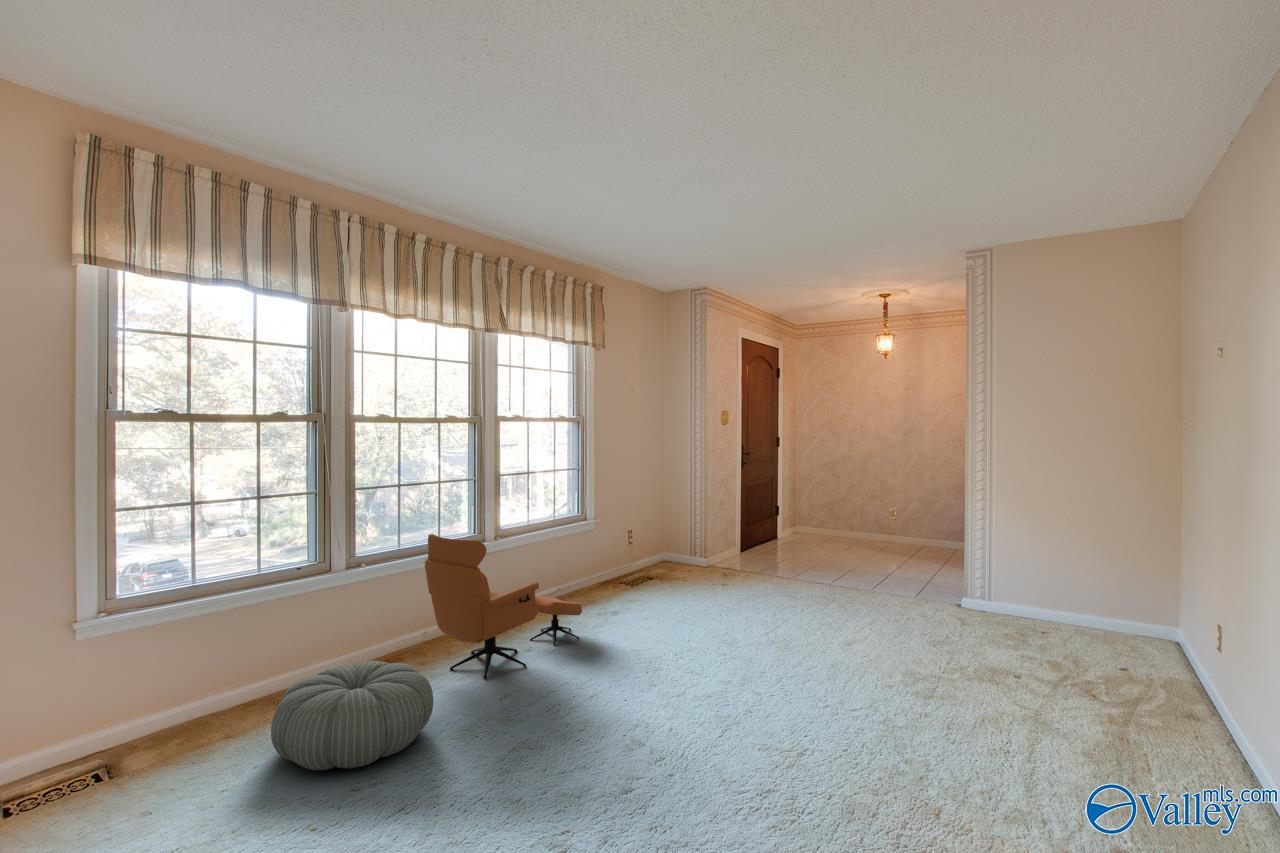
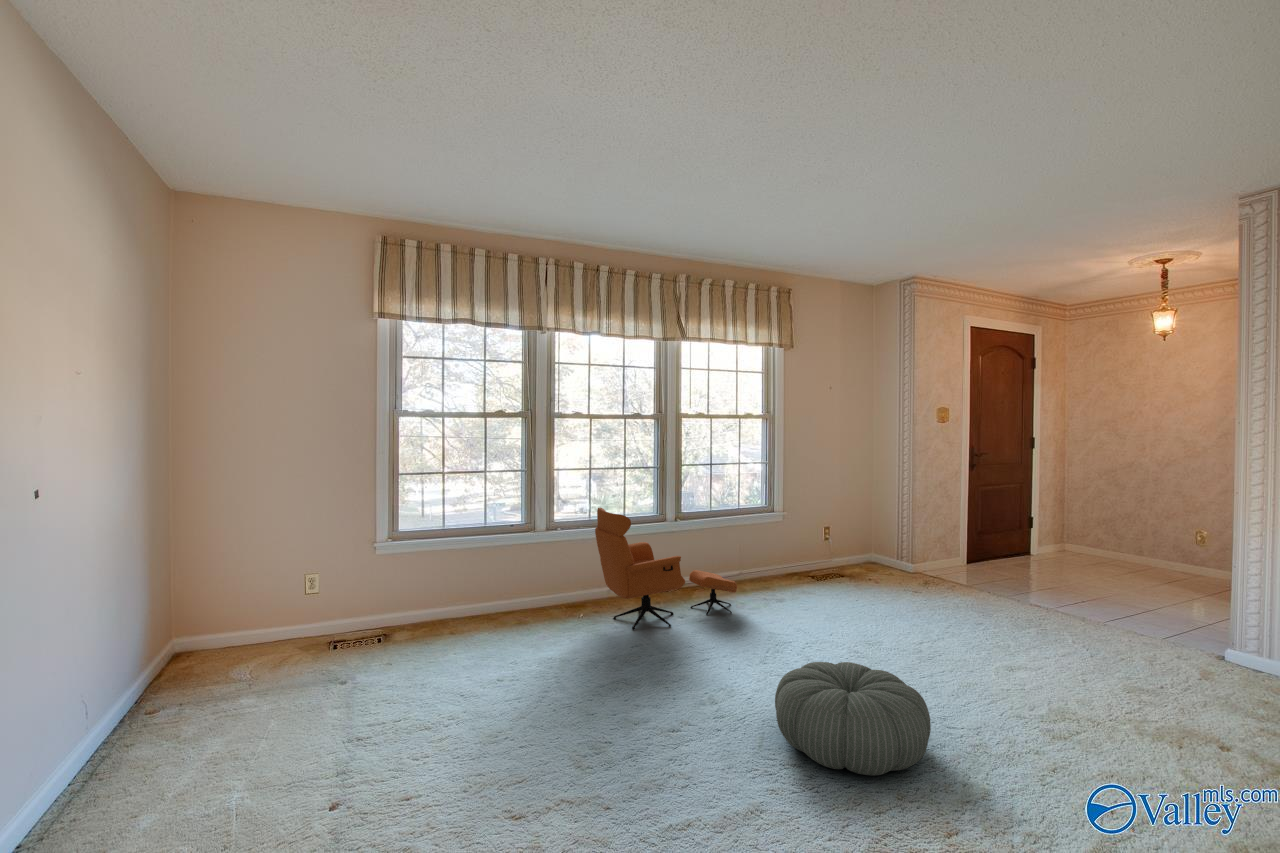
pouf: present [271,661,433,770] -> present [775,662,931,775]

